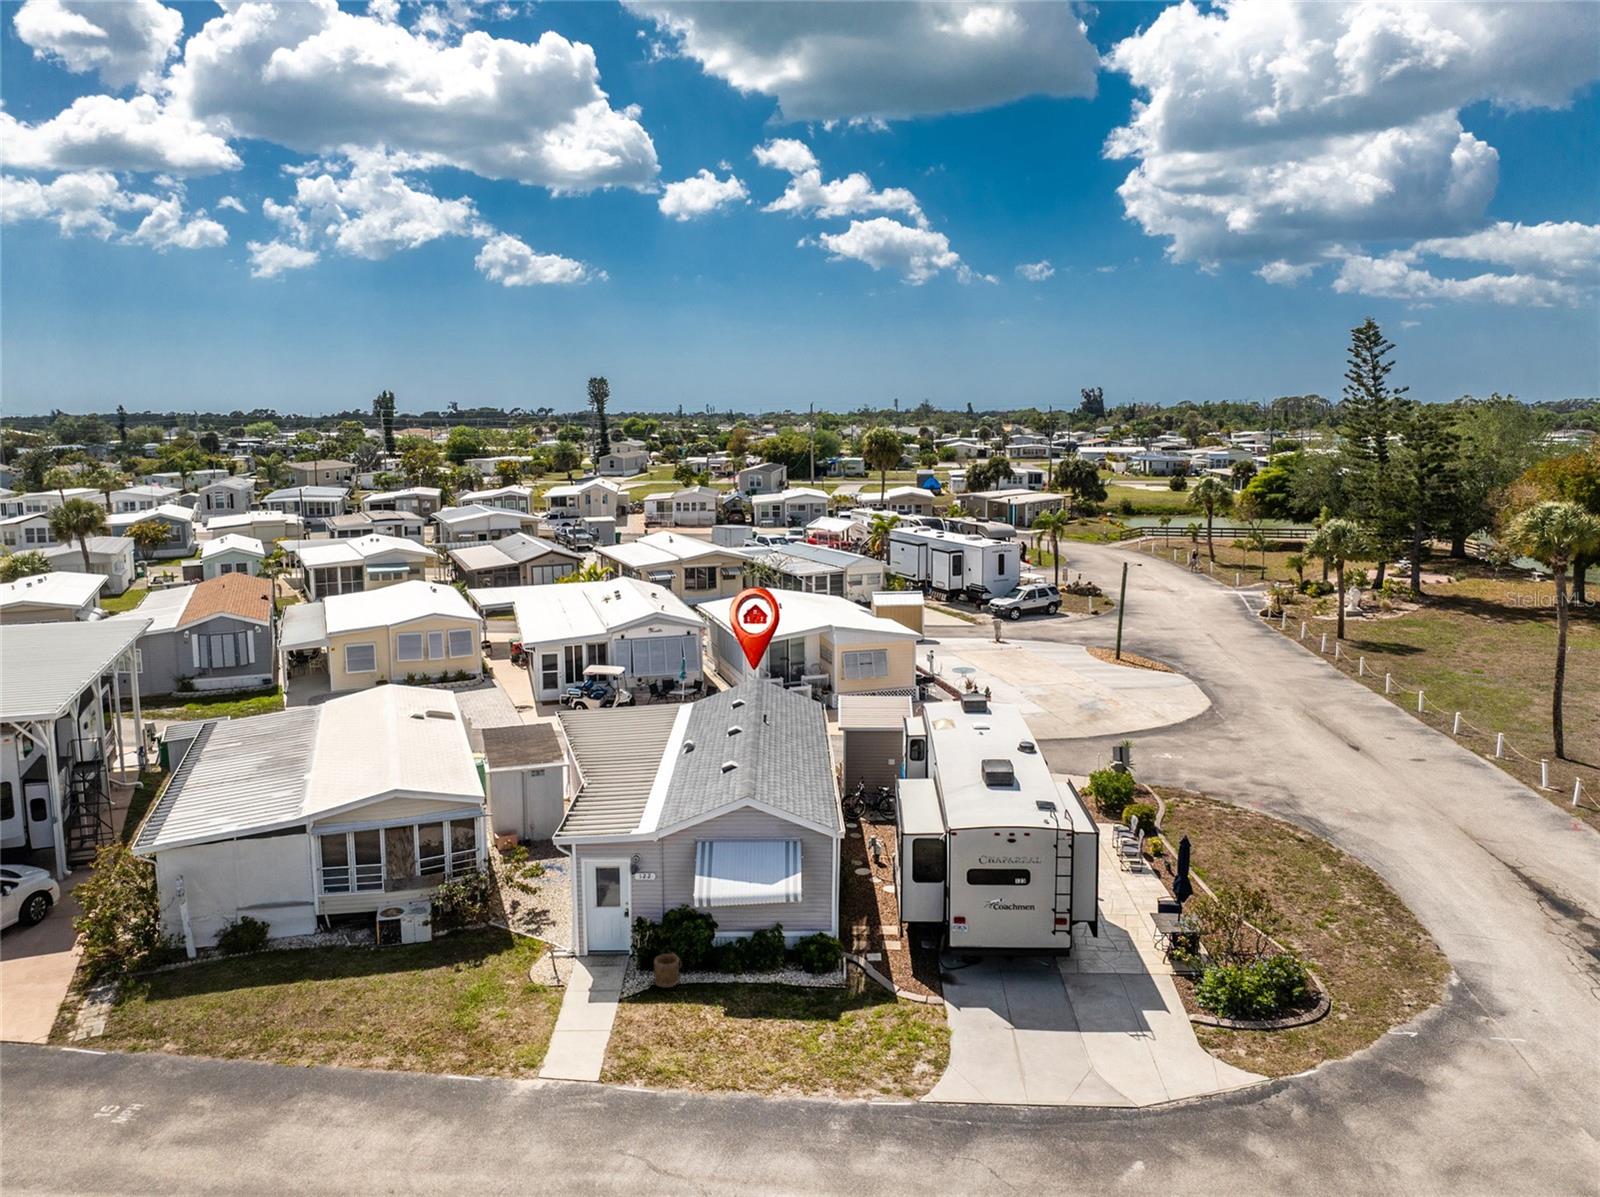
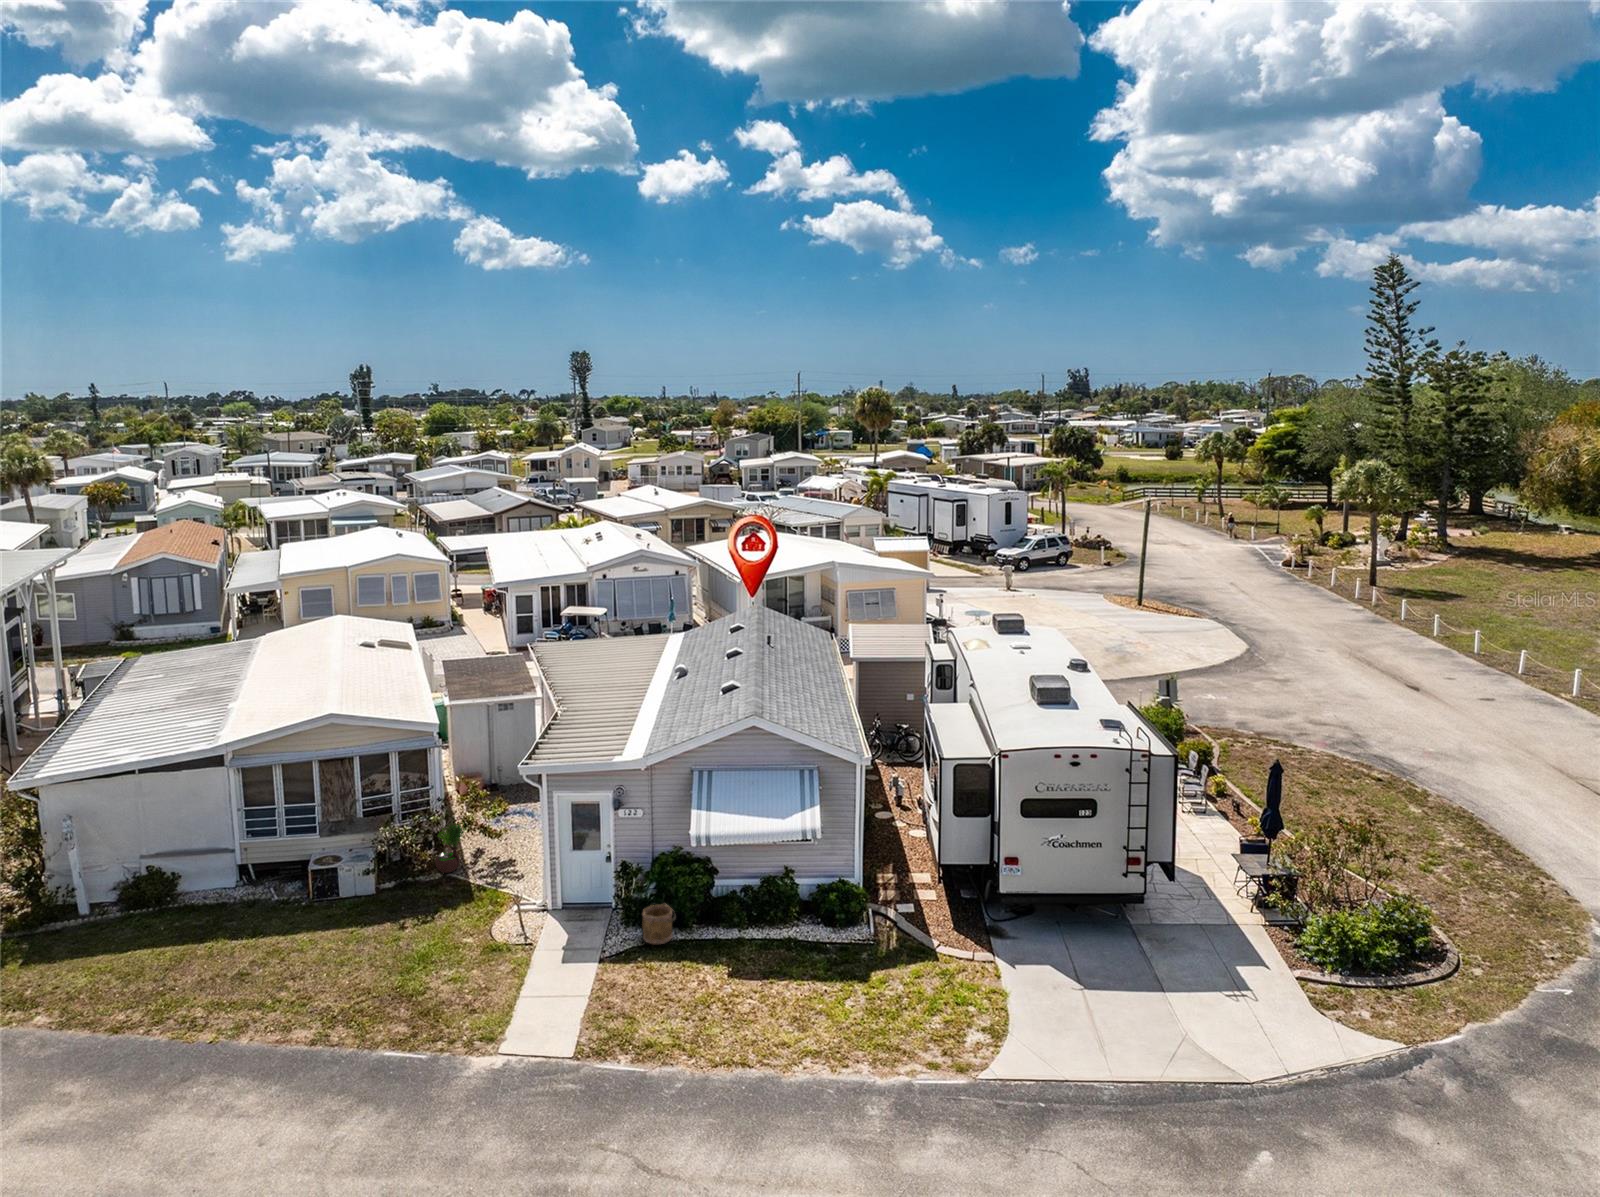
potted tree: none [481,878,506,923] -> present [435,823,464,873]

